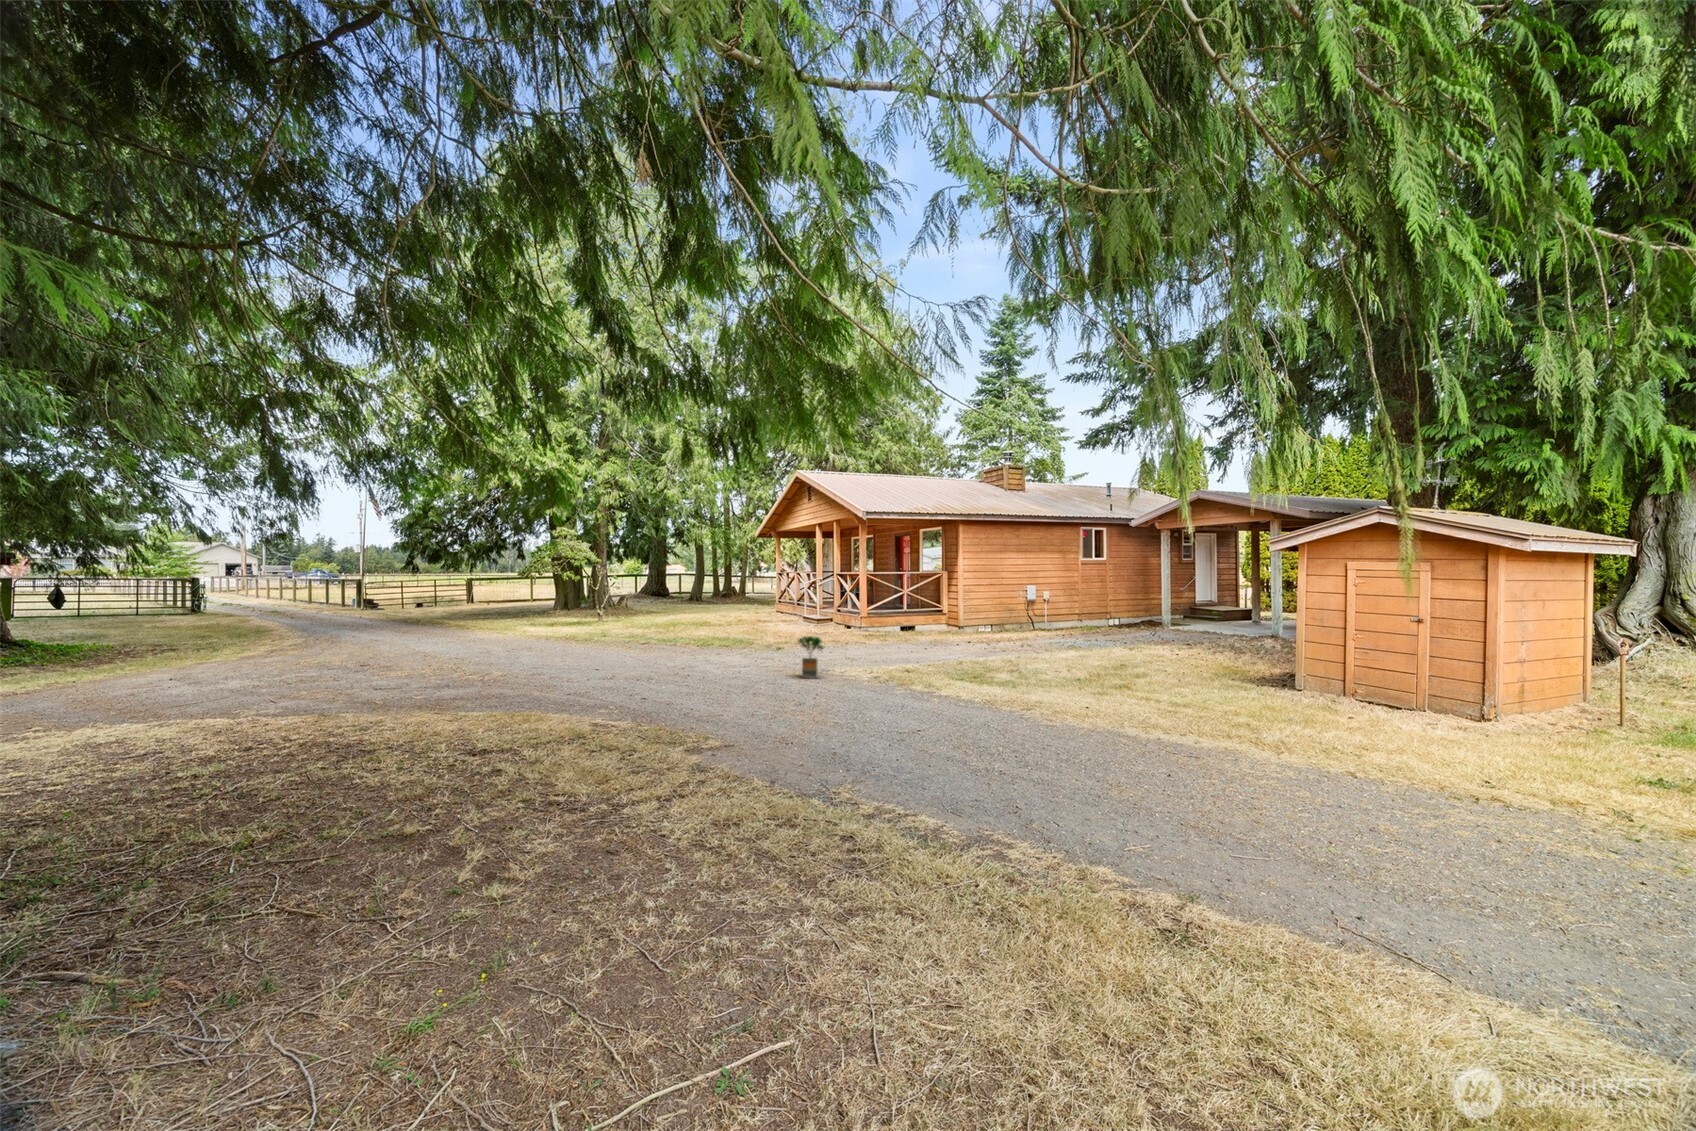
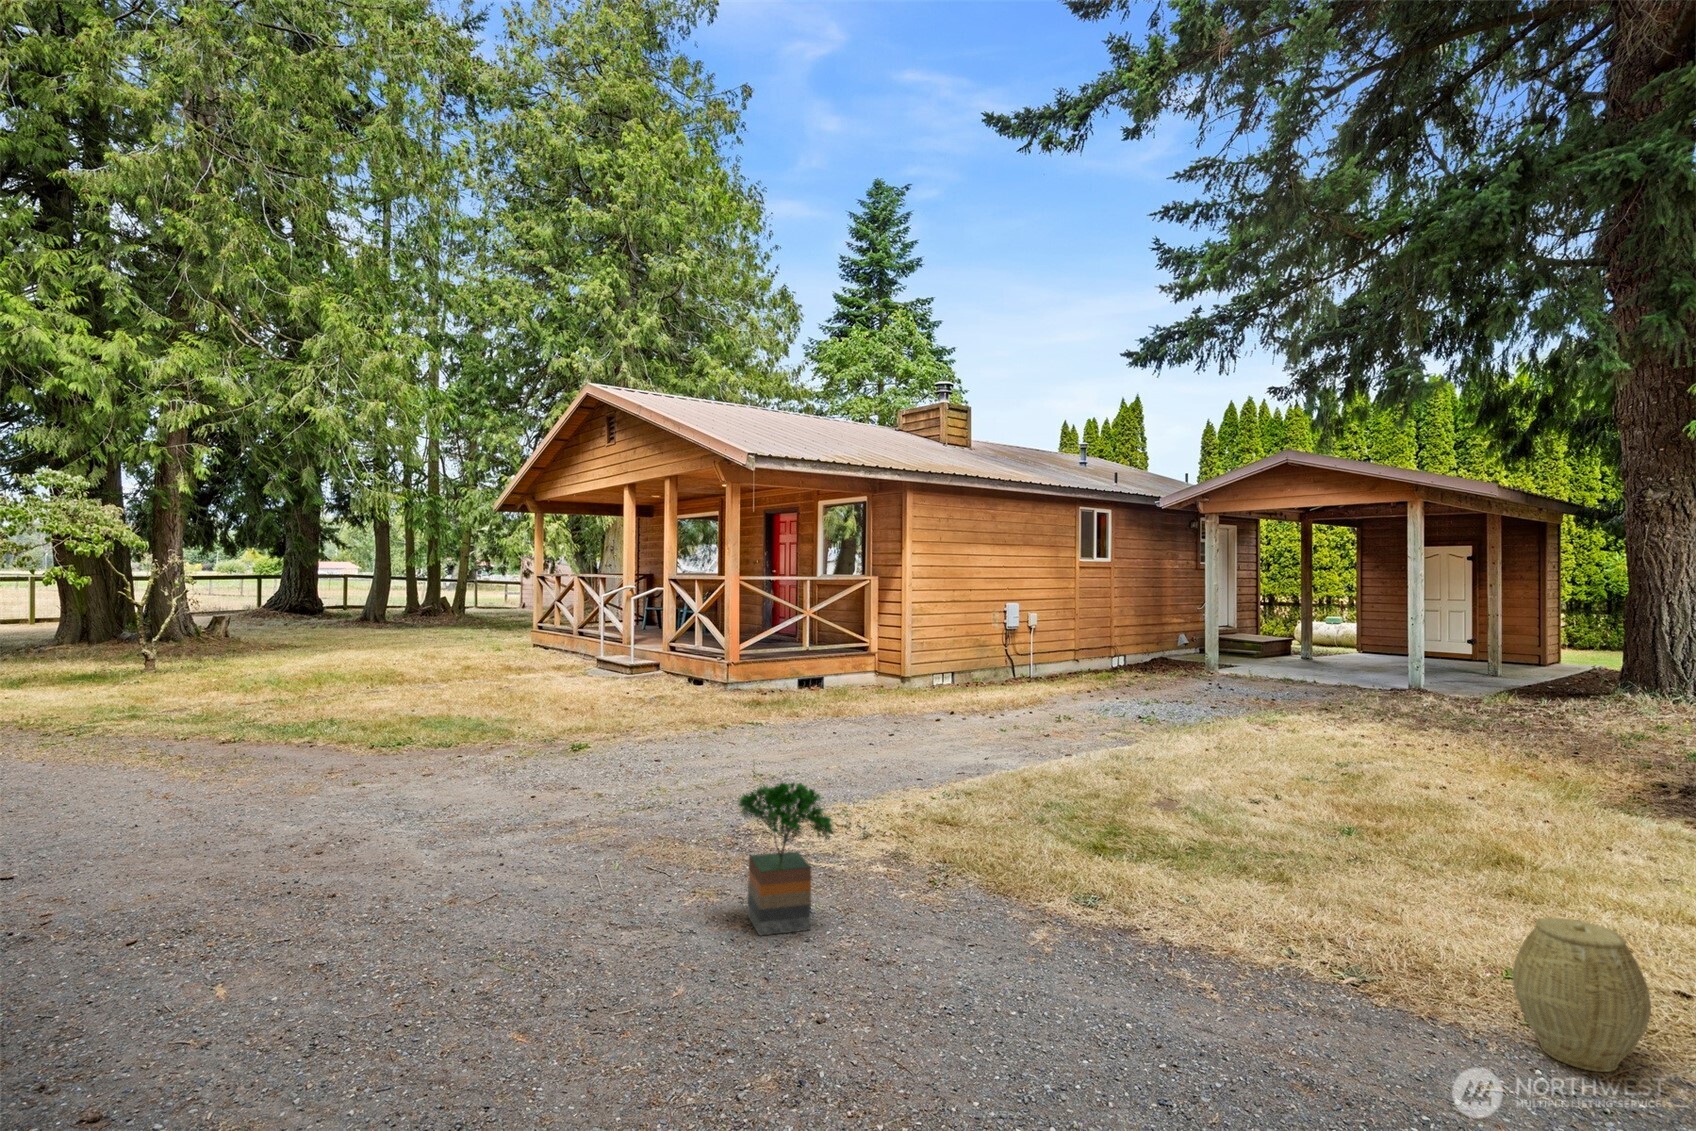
woven basket: none [975,664,1004,700] -> present [1513,918,1651,1072]

